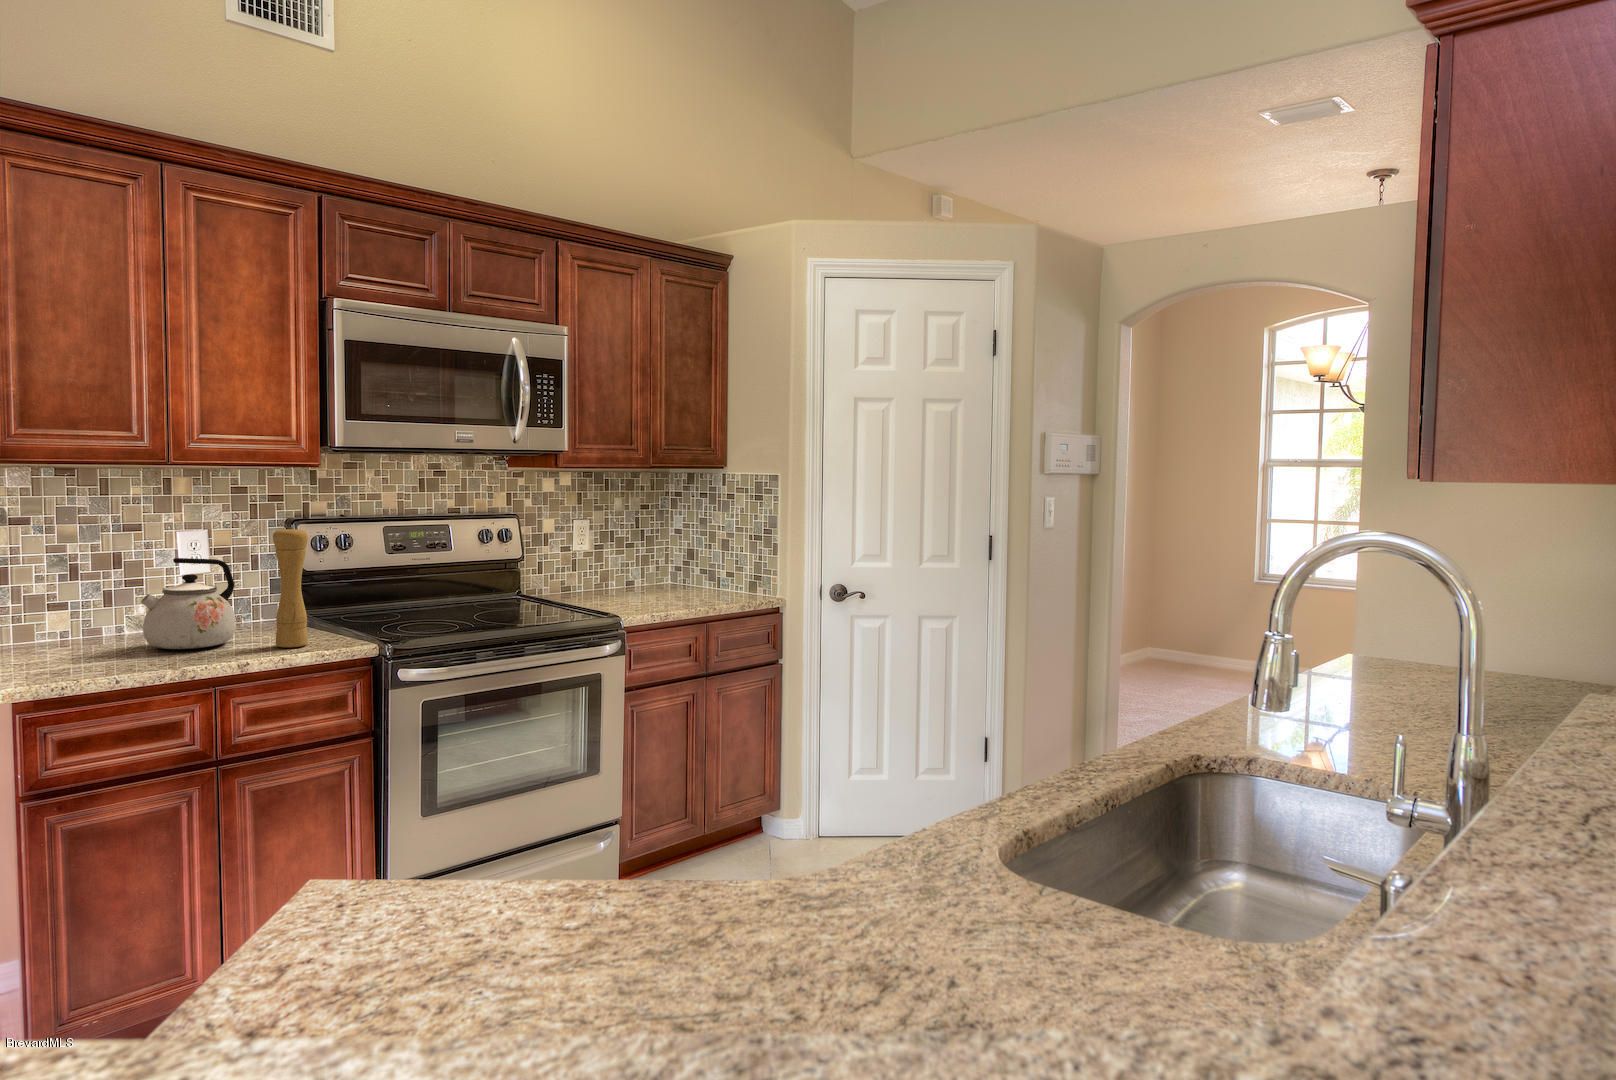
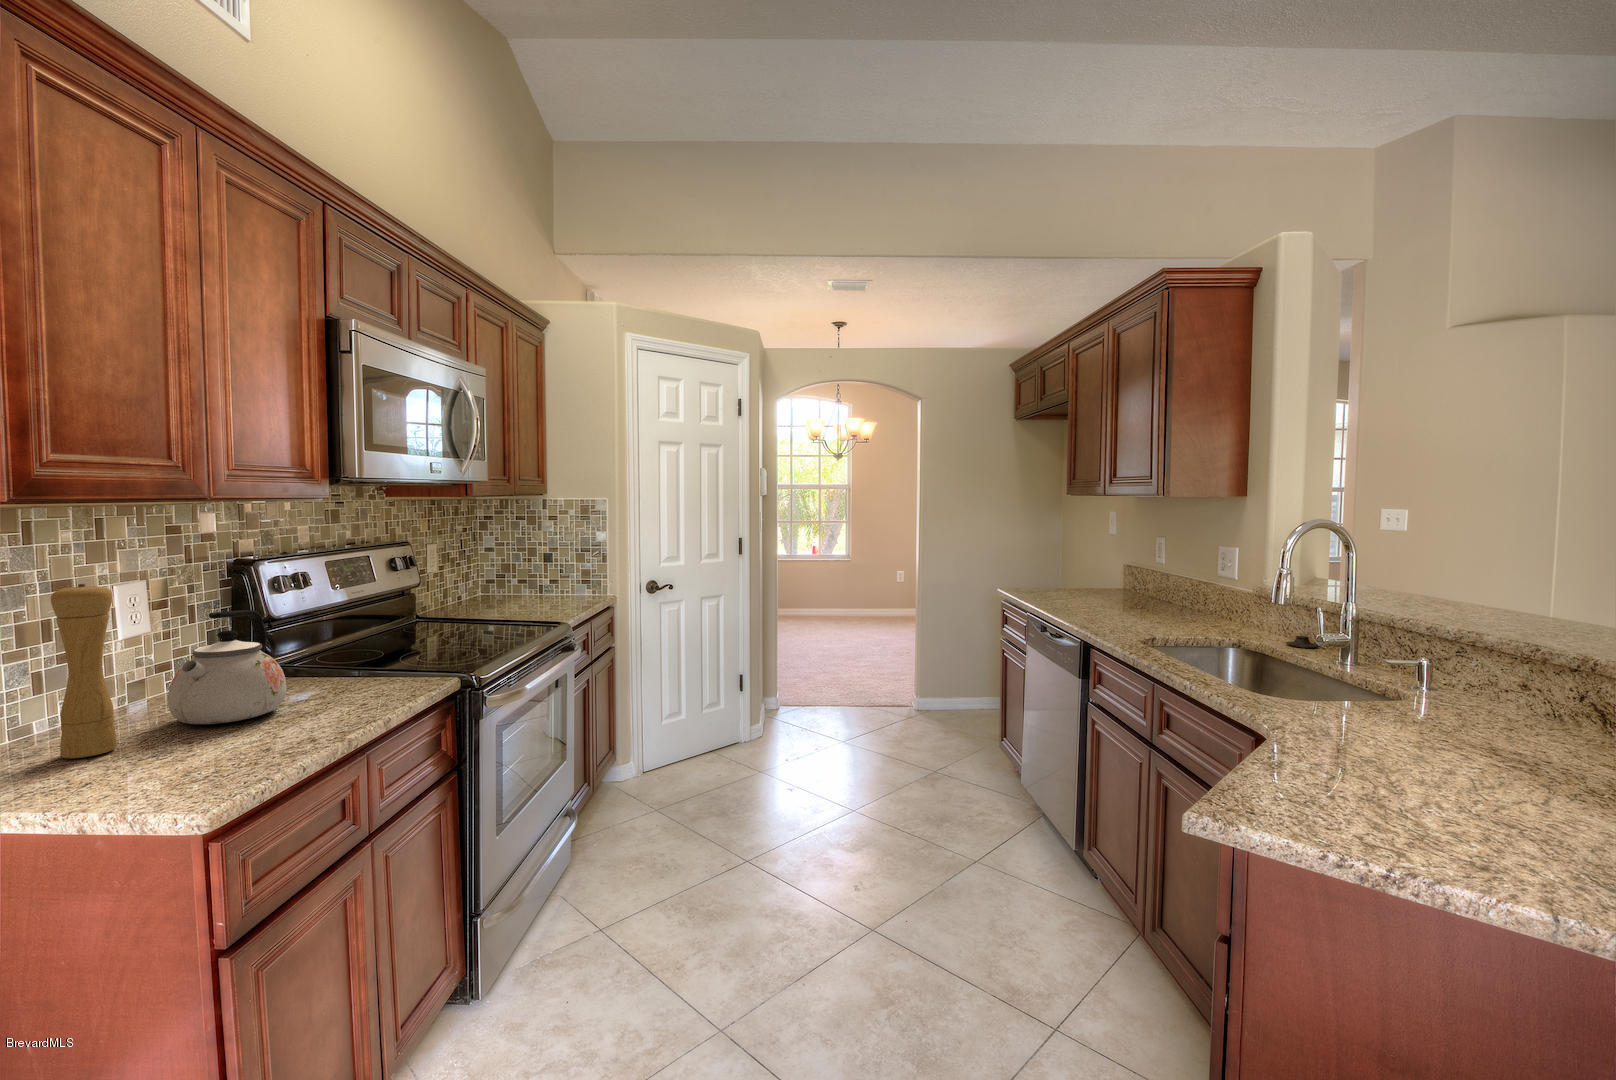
pepper mill: present [273,527,308,647] -> present [51,584,117,758]

